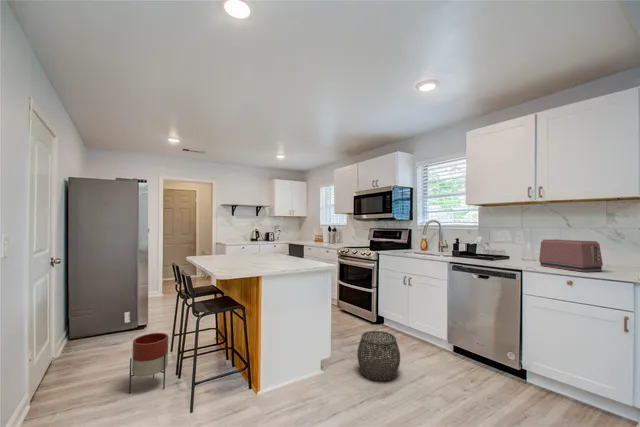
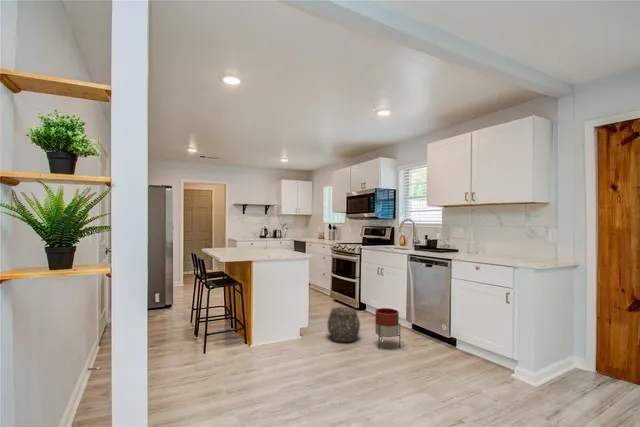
toaster: present [539,239,603,272] -> none [465,236,504,260]
planter: present [129,333,168,393] -> present [375,308,400,349]

